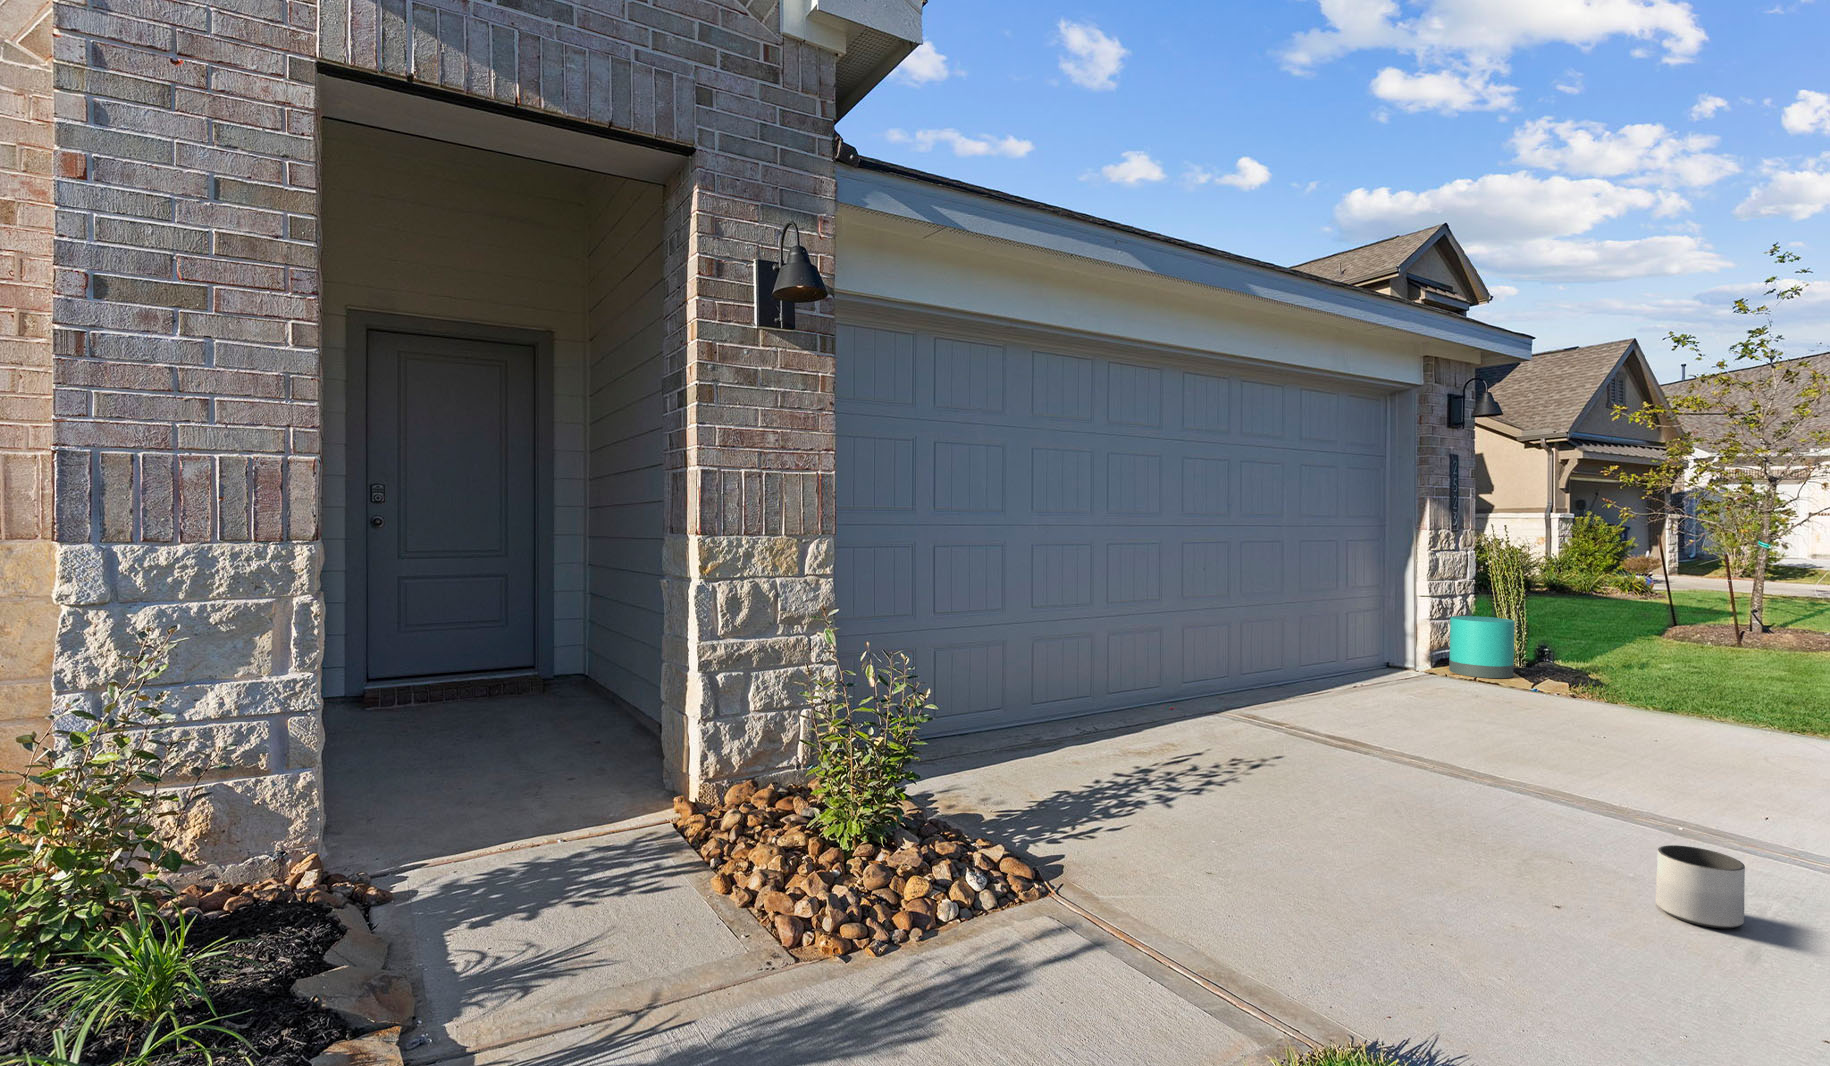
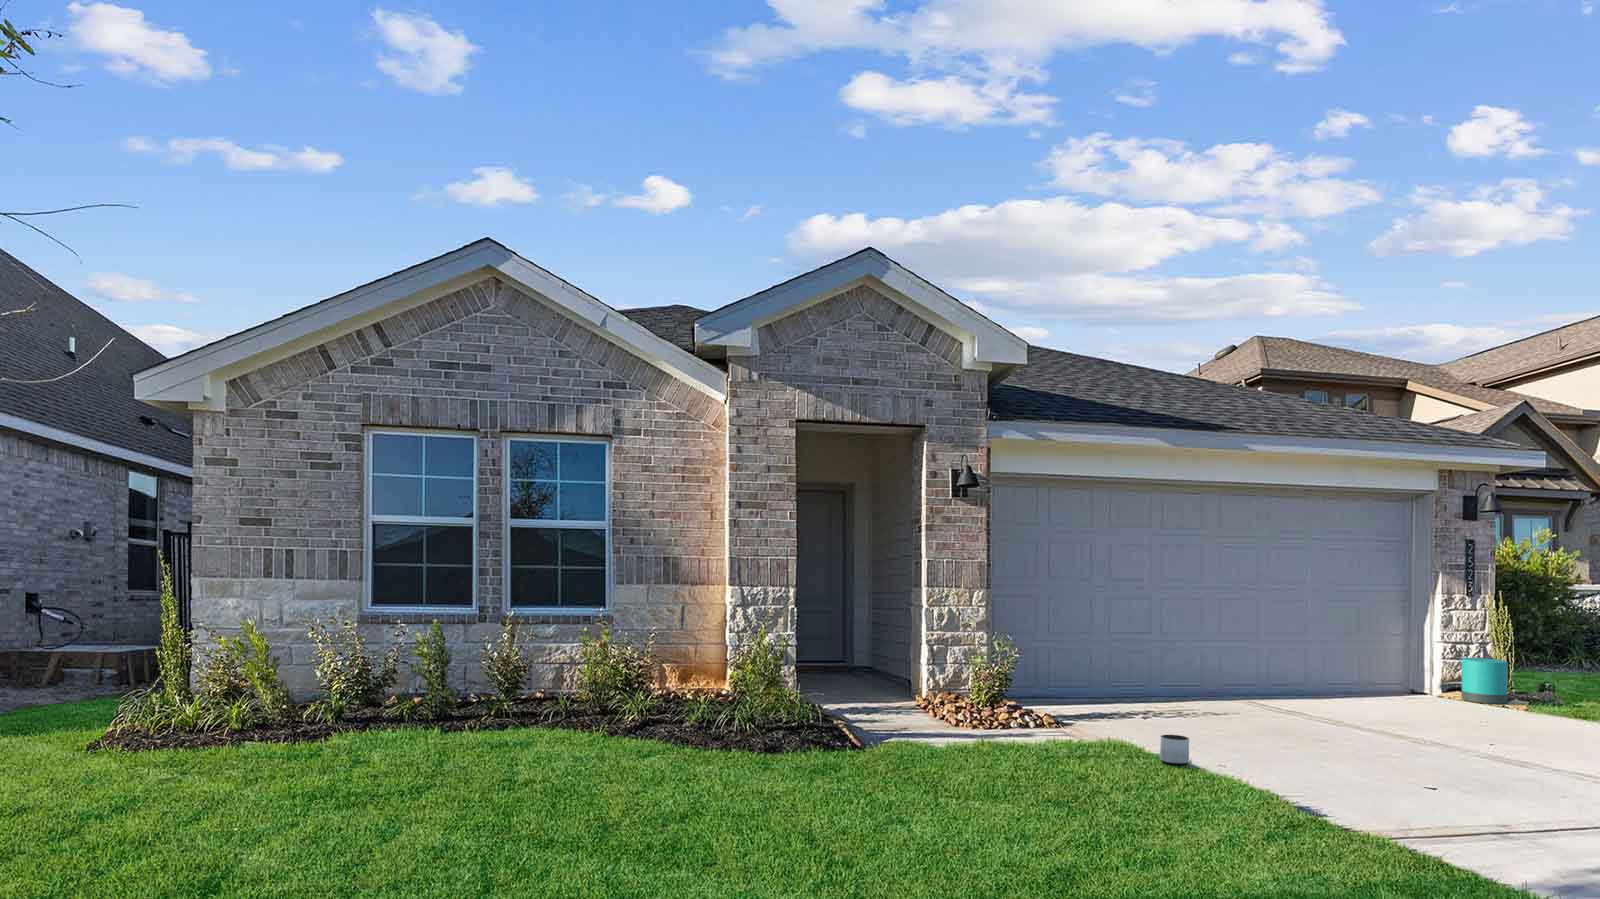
planter: present [1656,845,1745,928] -> present [1160,735,1189,764]

